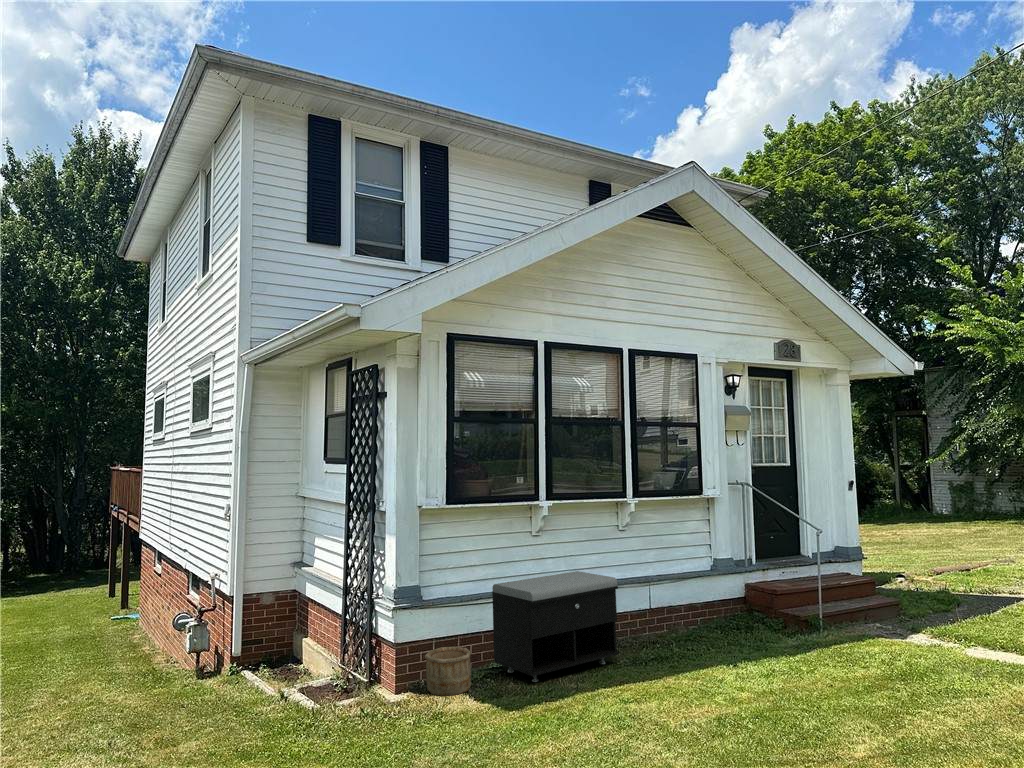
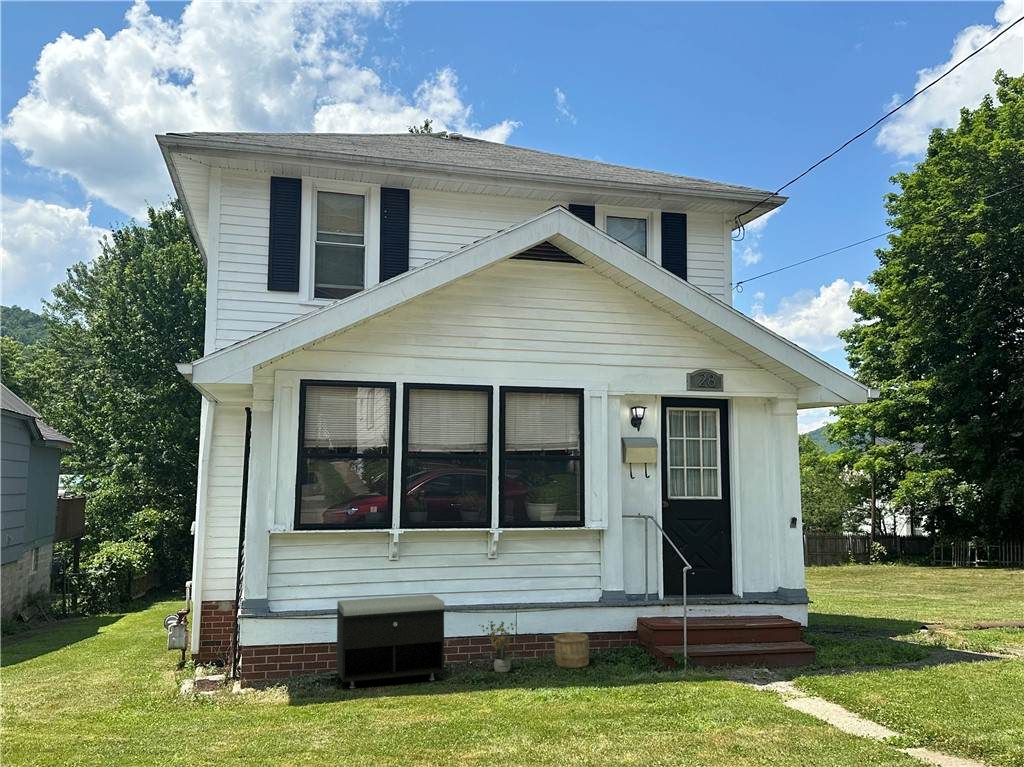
potted plant: none [631,594,671,649] -> present [479,621,518,672]
wooden bucket: present [425,647,472,696] -> present [554,633,589,668]

